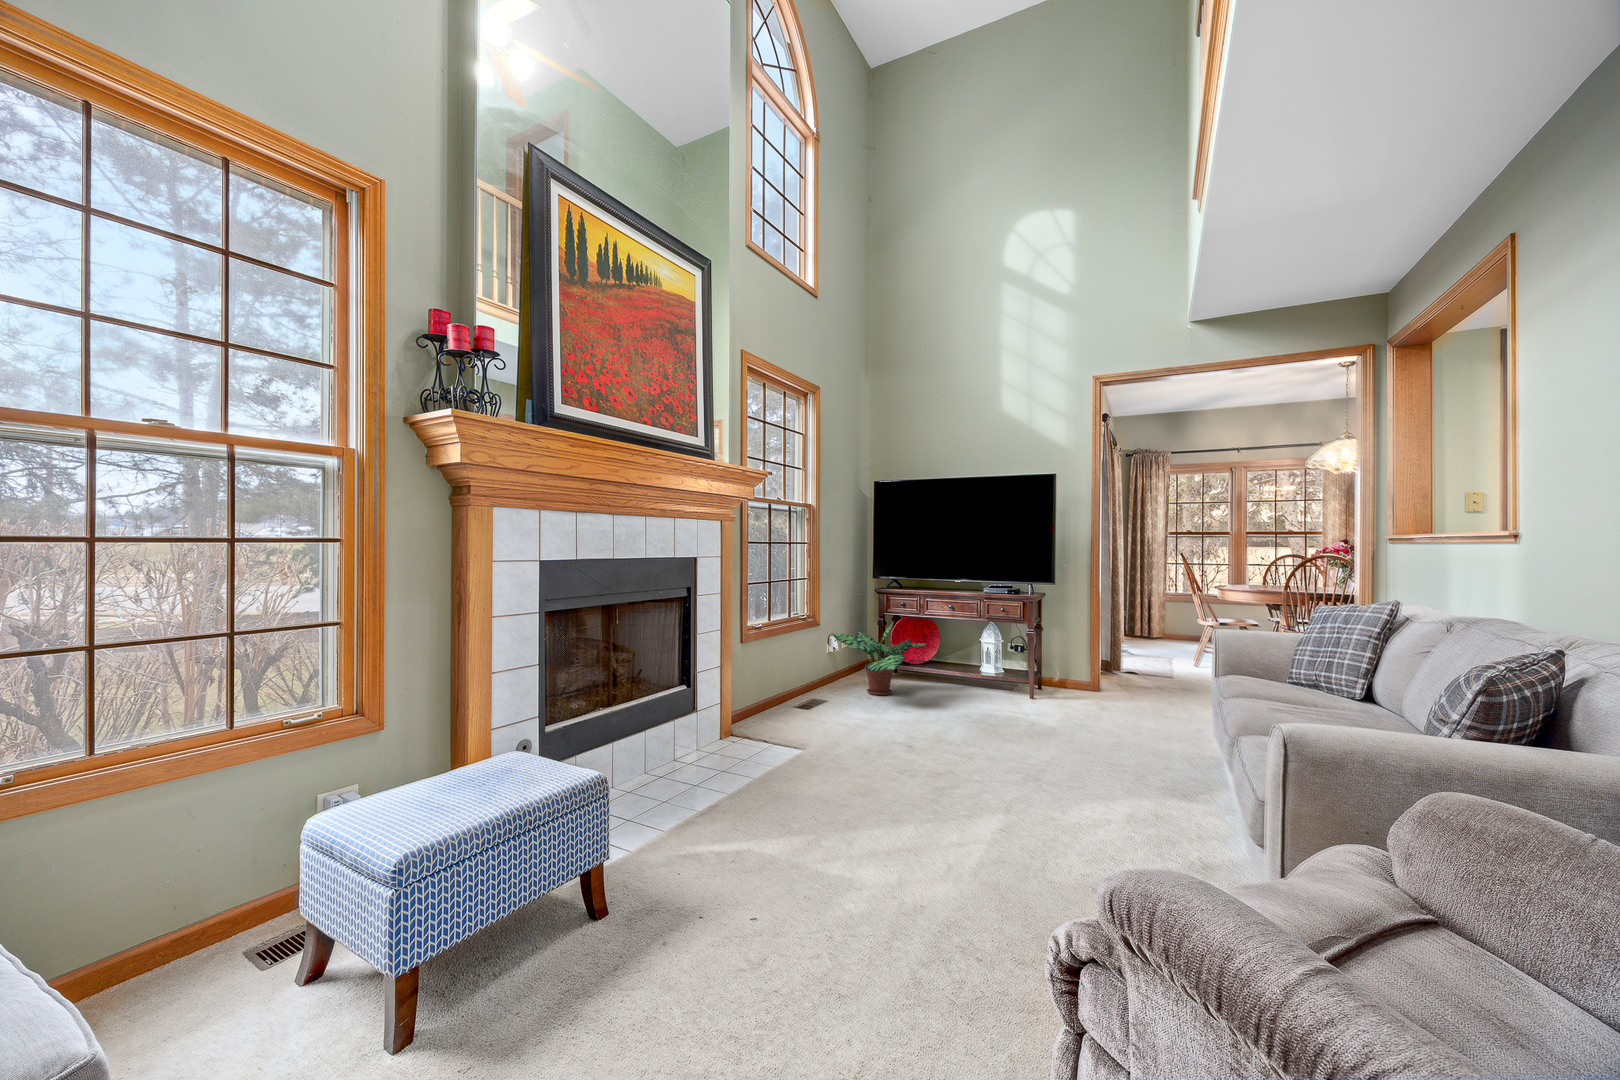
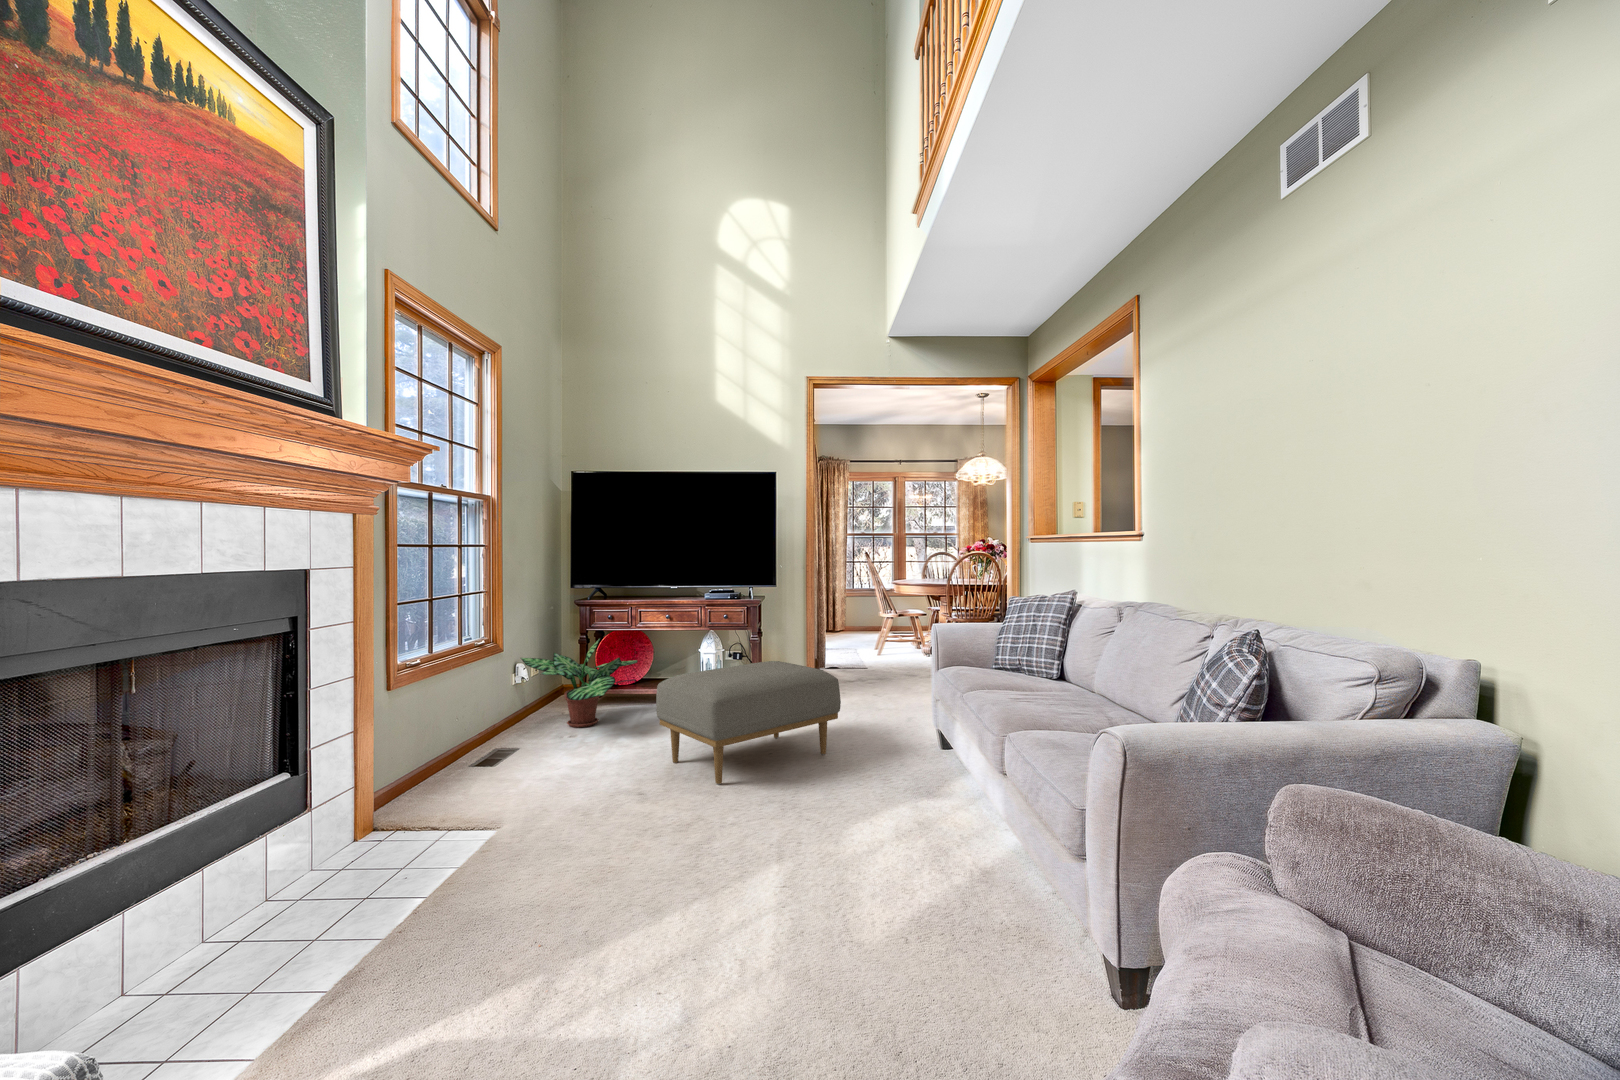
ottoman: none [935,655,1110,755] -> present [656,661,841,784]

